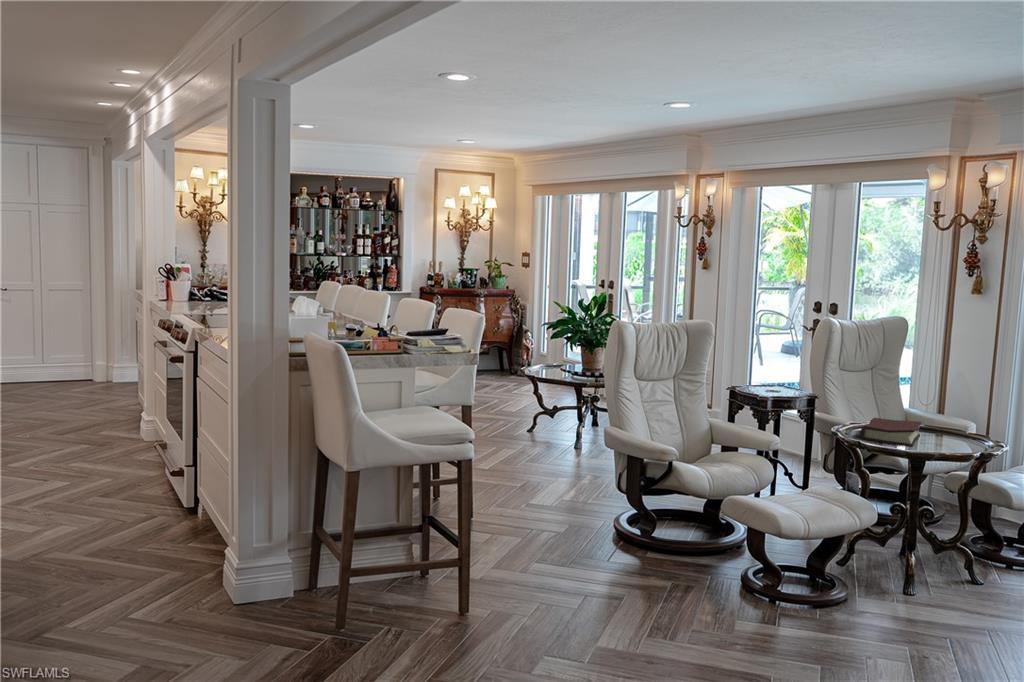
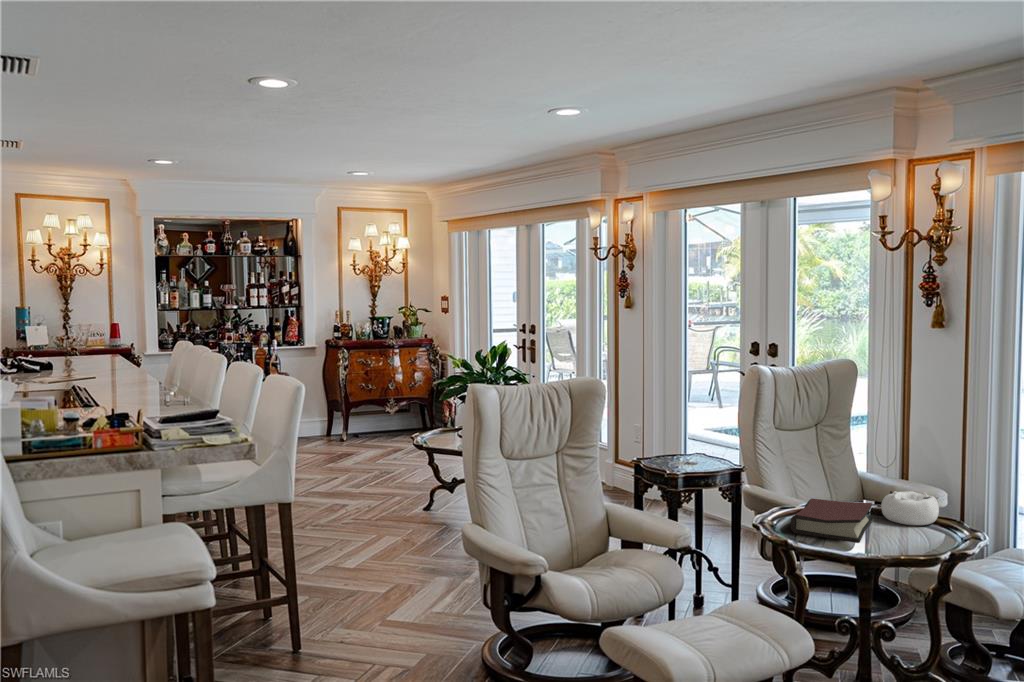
decorative bowl: none [927,414,972,440] -> present [881,491,939,525]

